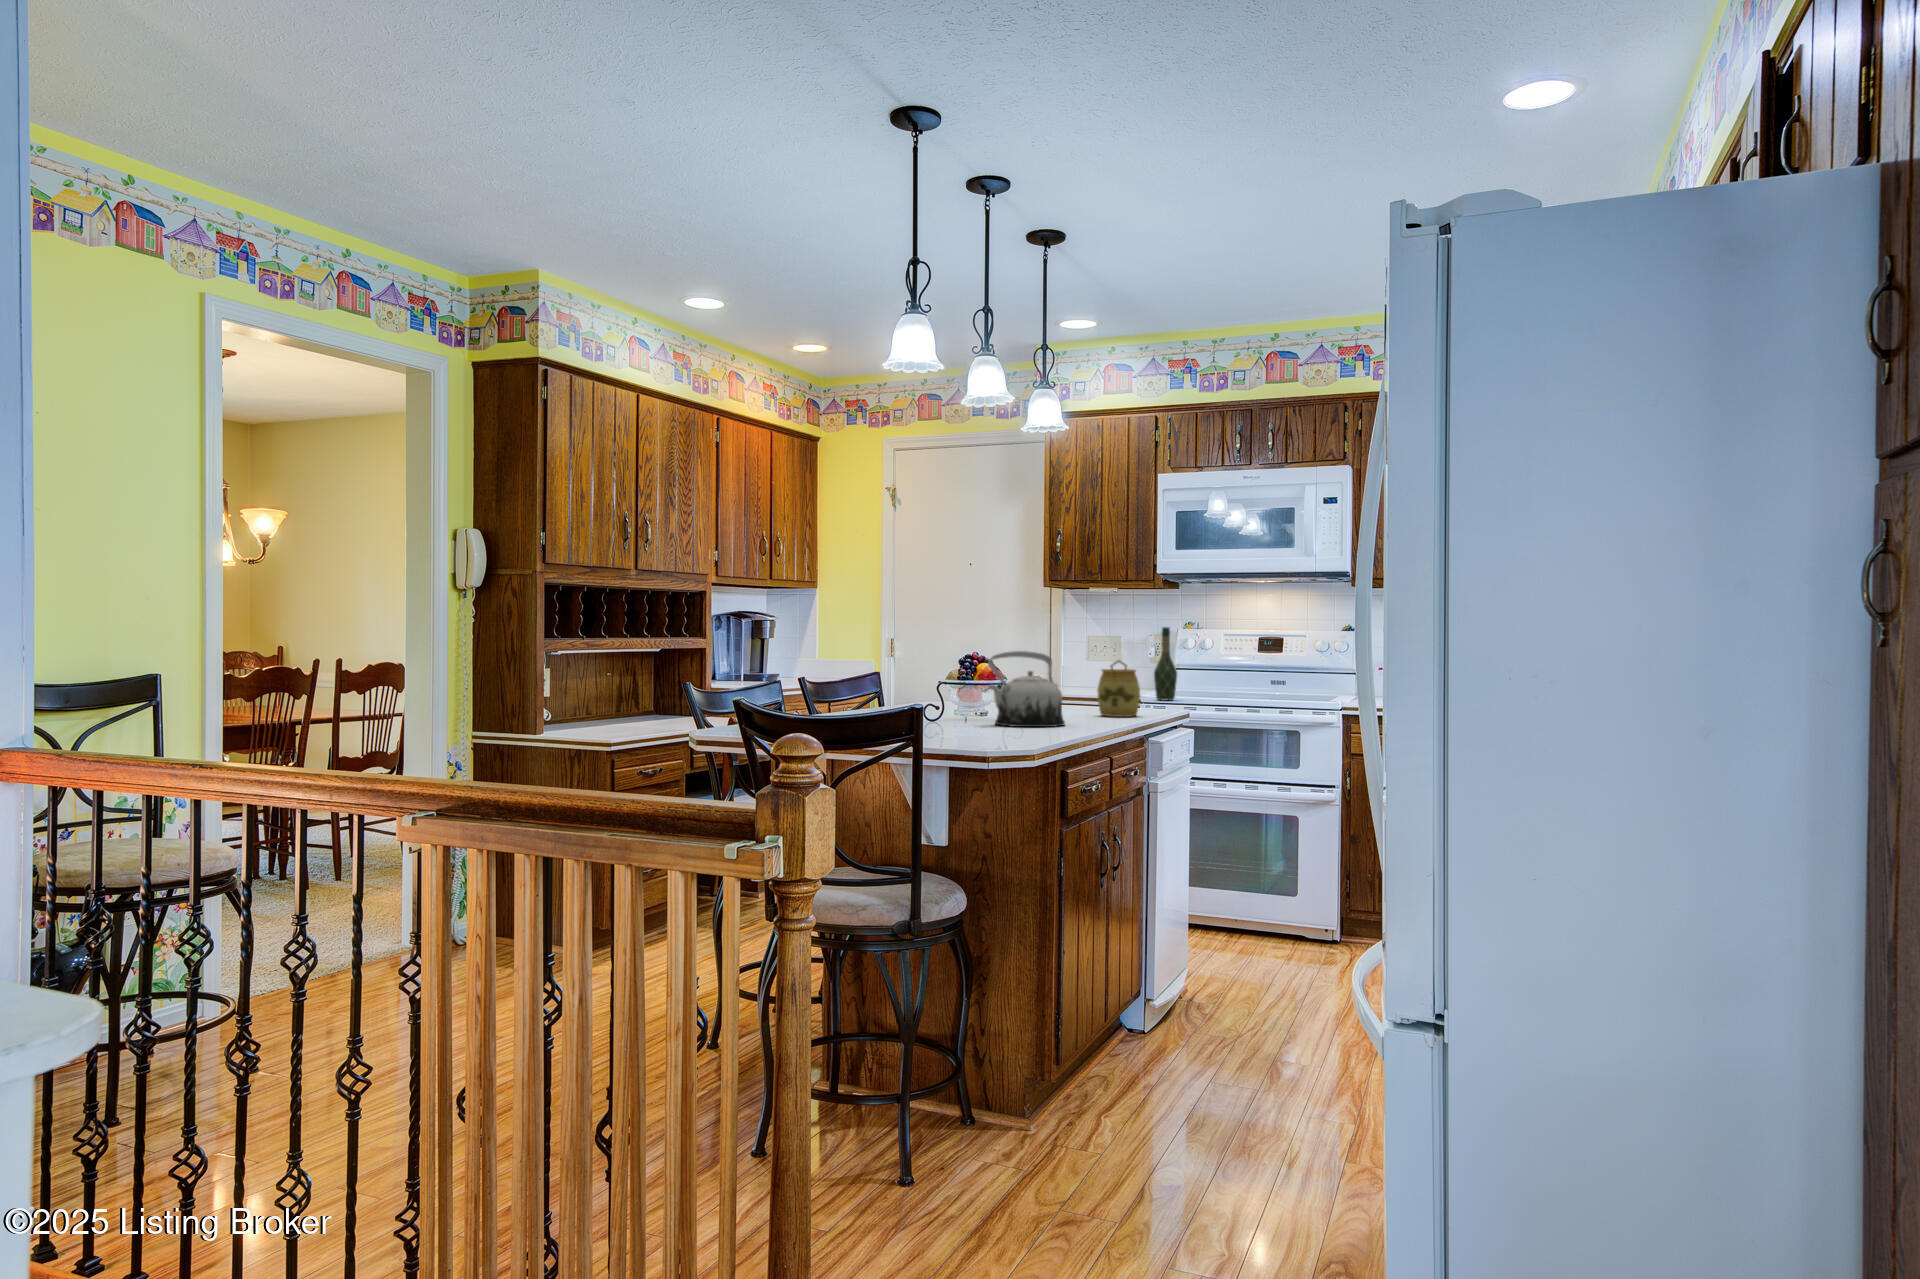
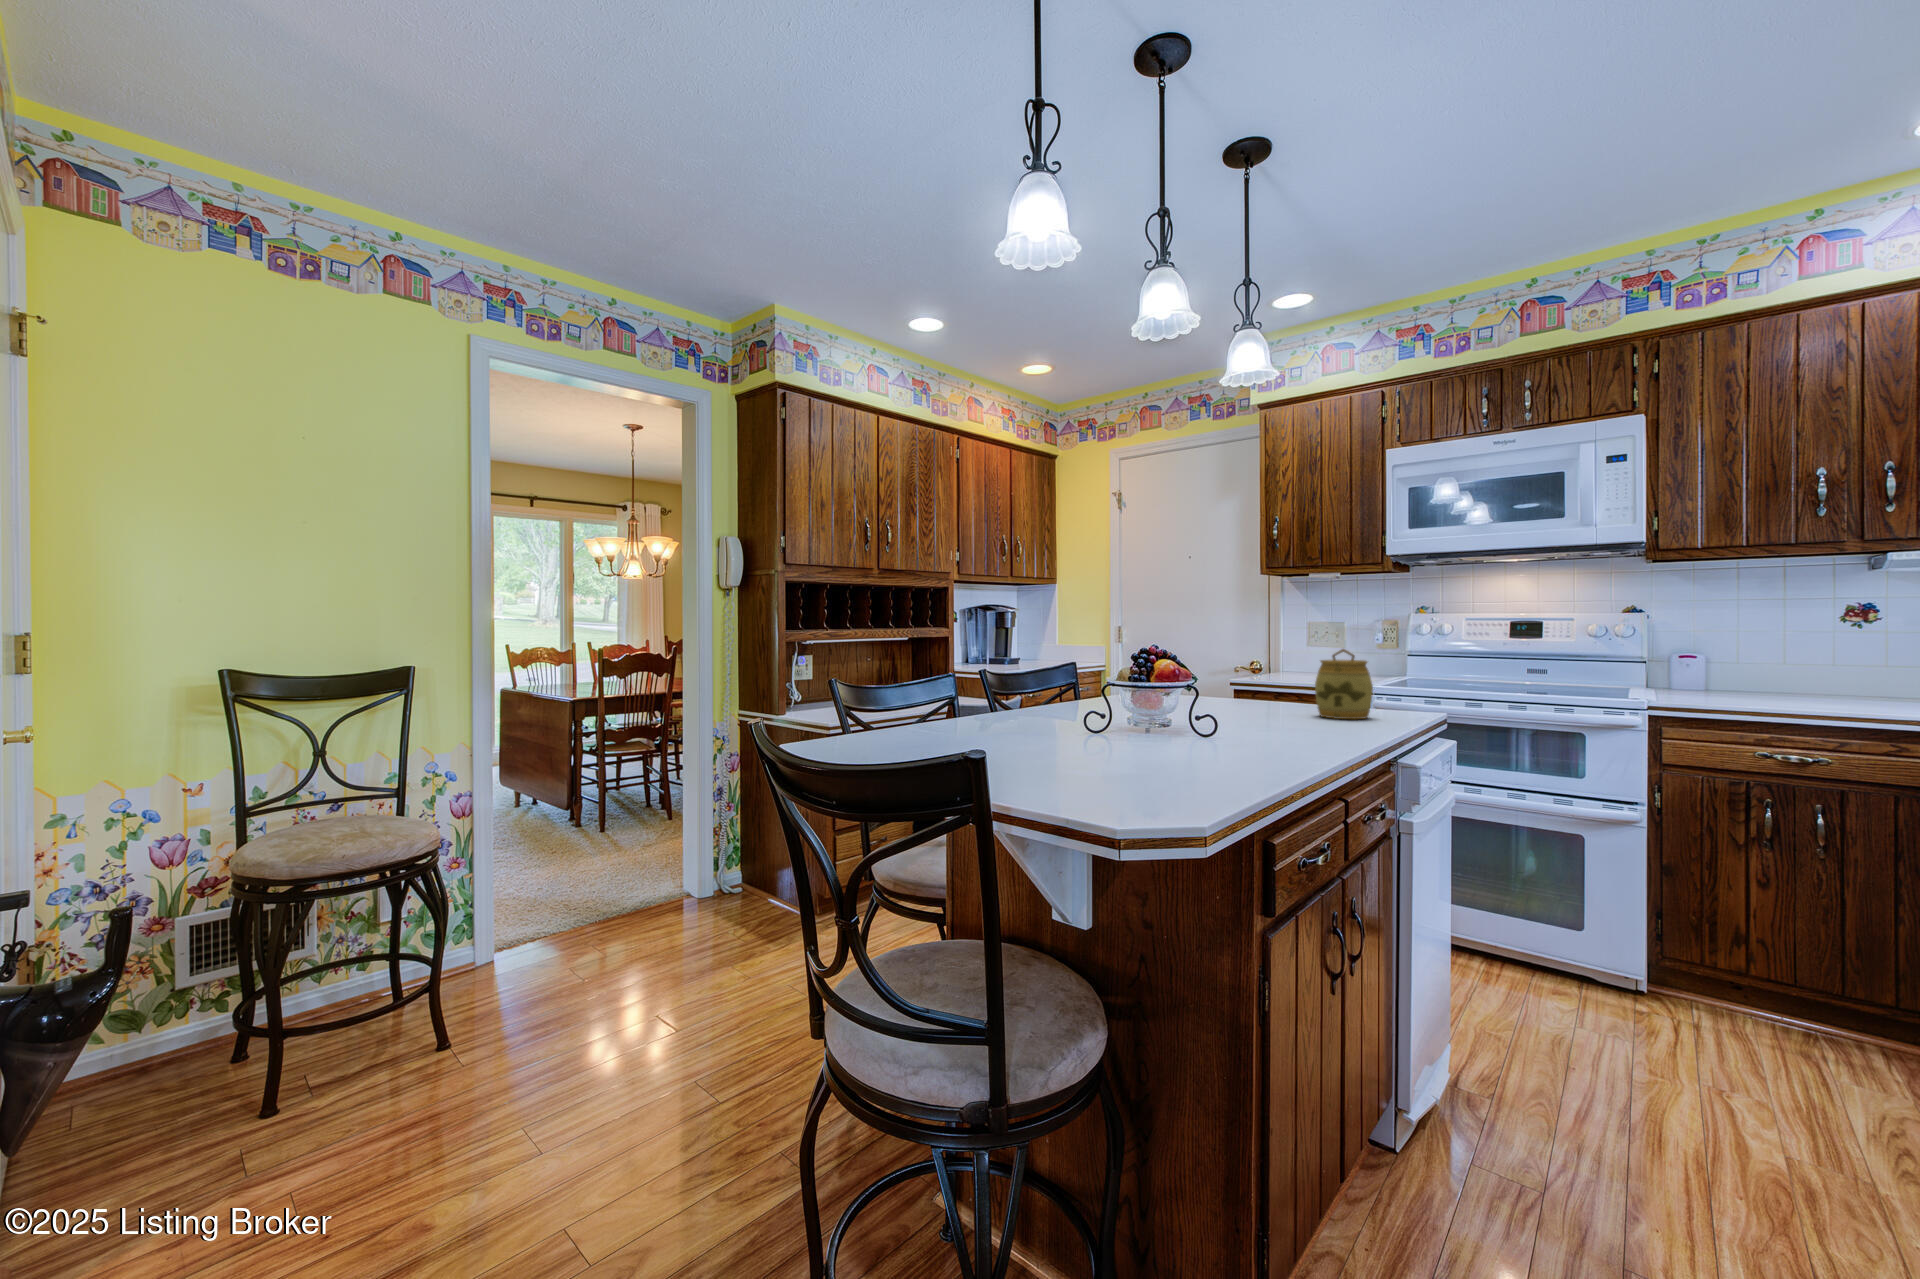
wine bottle: present [1154,627,1177,700] -> none [1383,610,1412,689]
teapot: present [988,651,1065,727] -> none [1160,640,1267,740]

